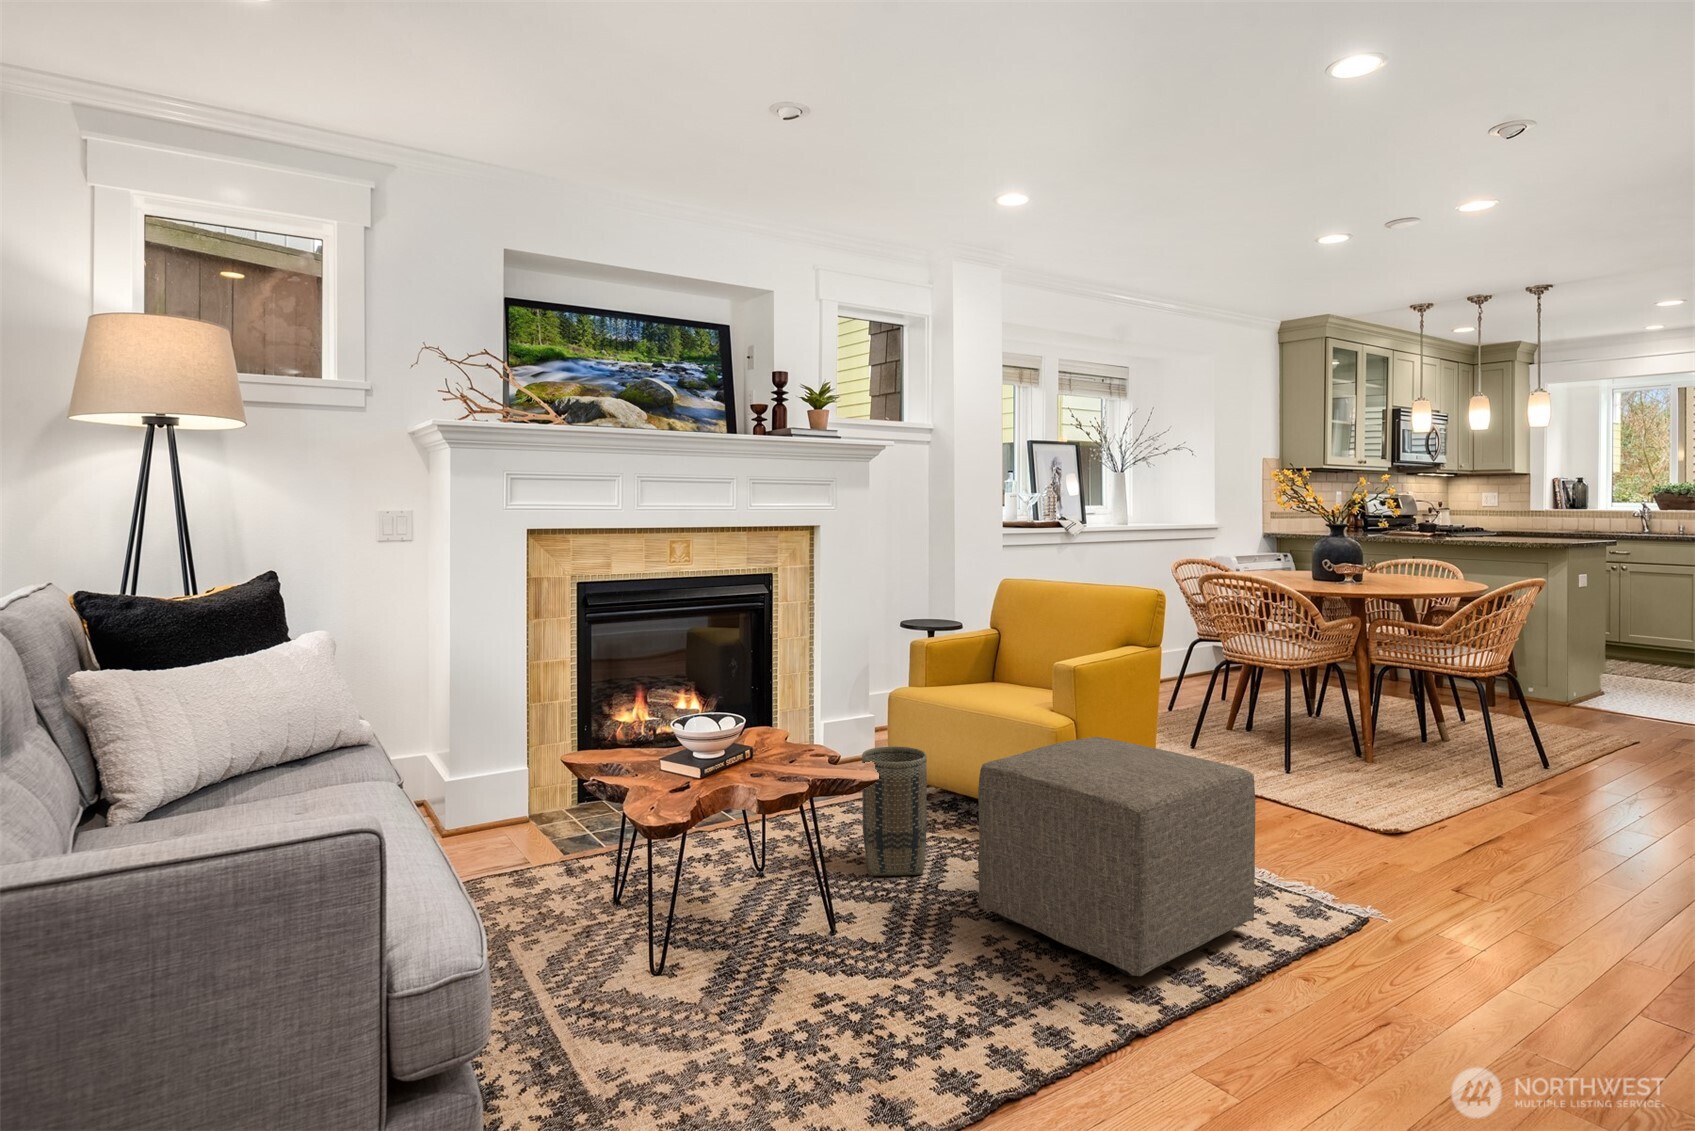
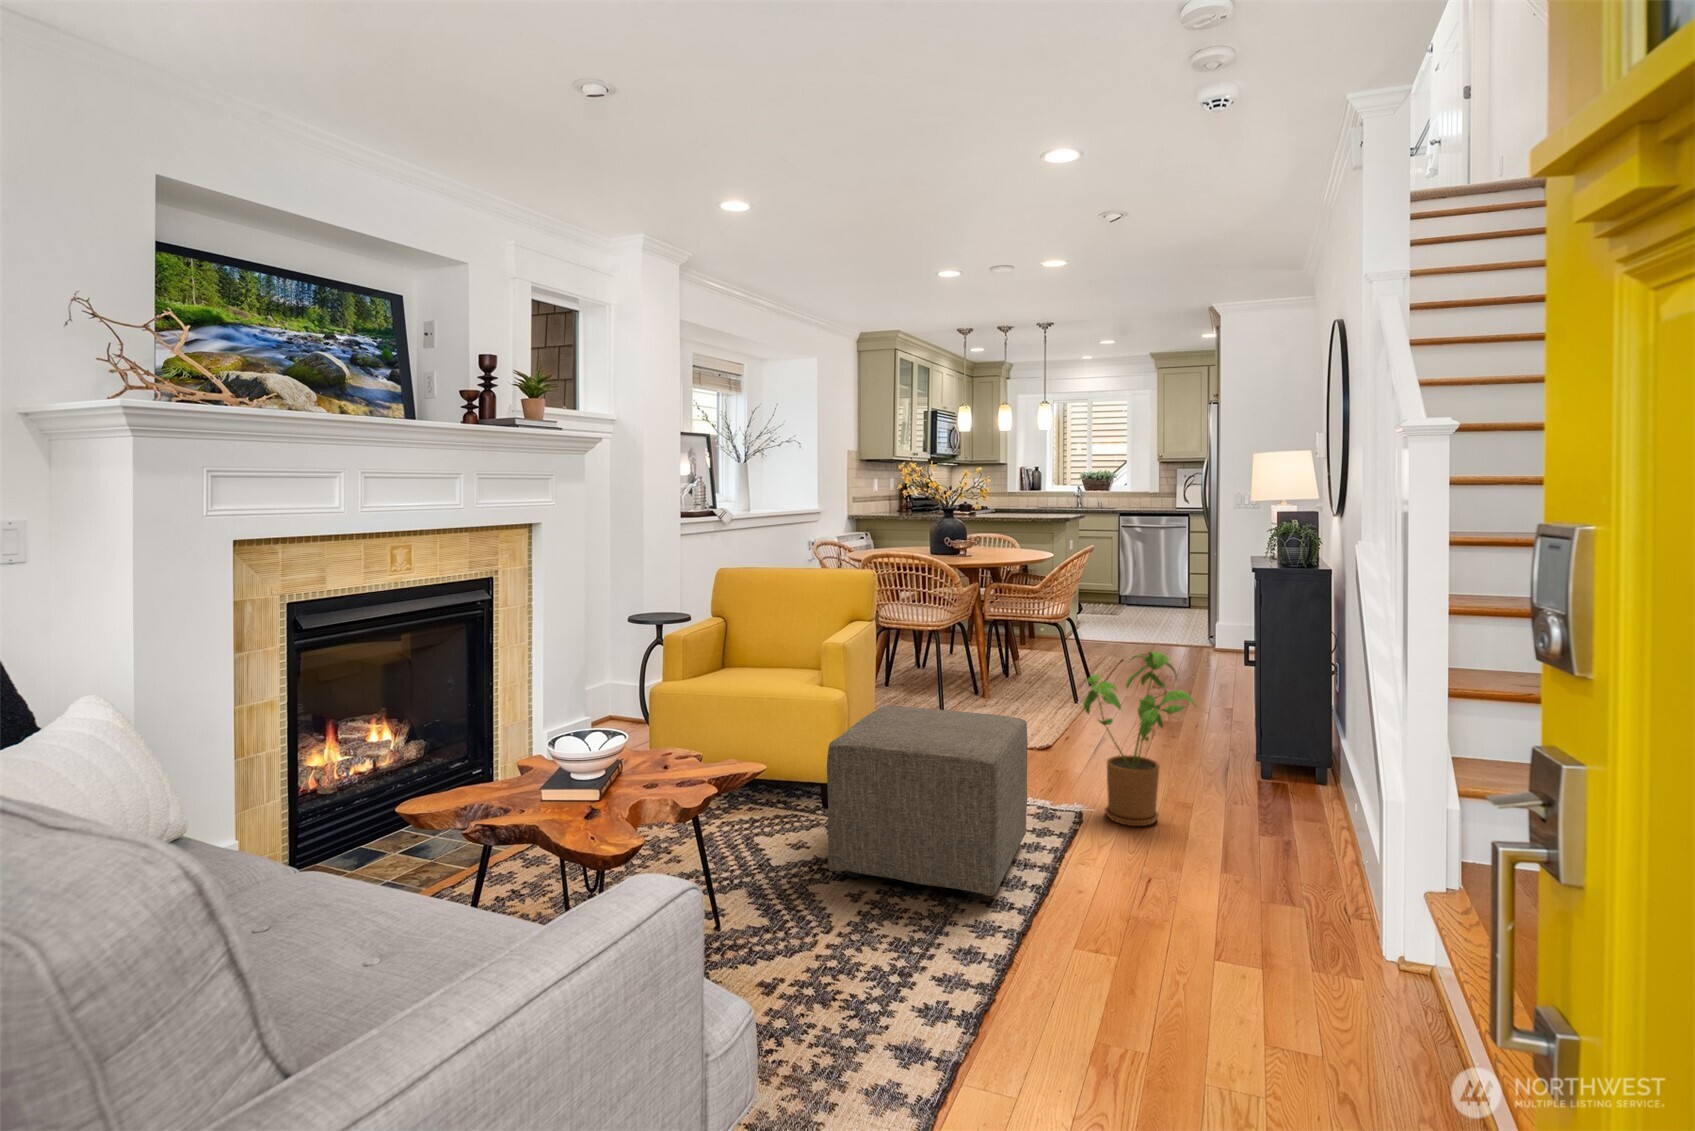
house plant: none [1374,706,1540,950] -> present [1083,651,1196,826]
basket: present [862,746,927,876] -> none [684,737,749,863]

